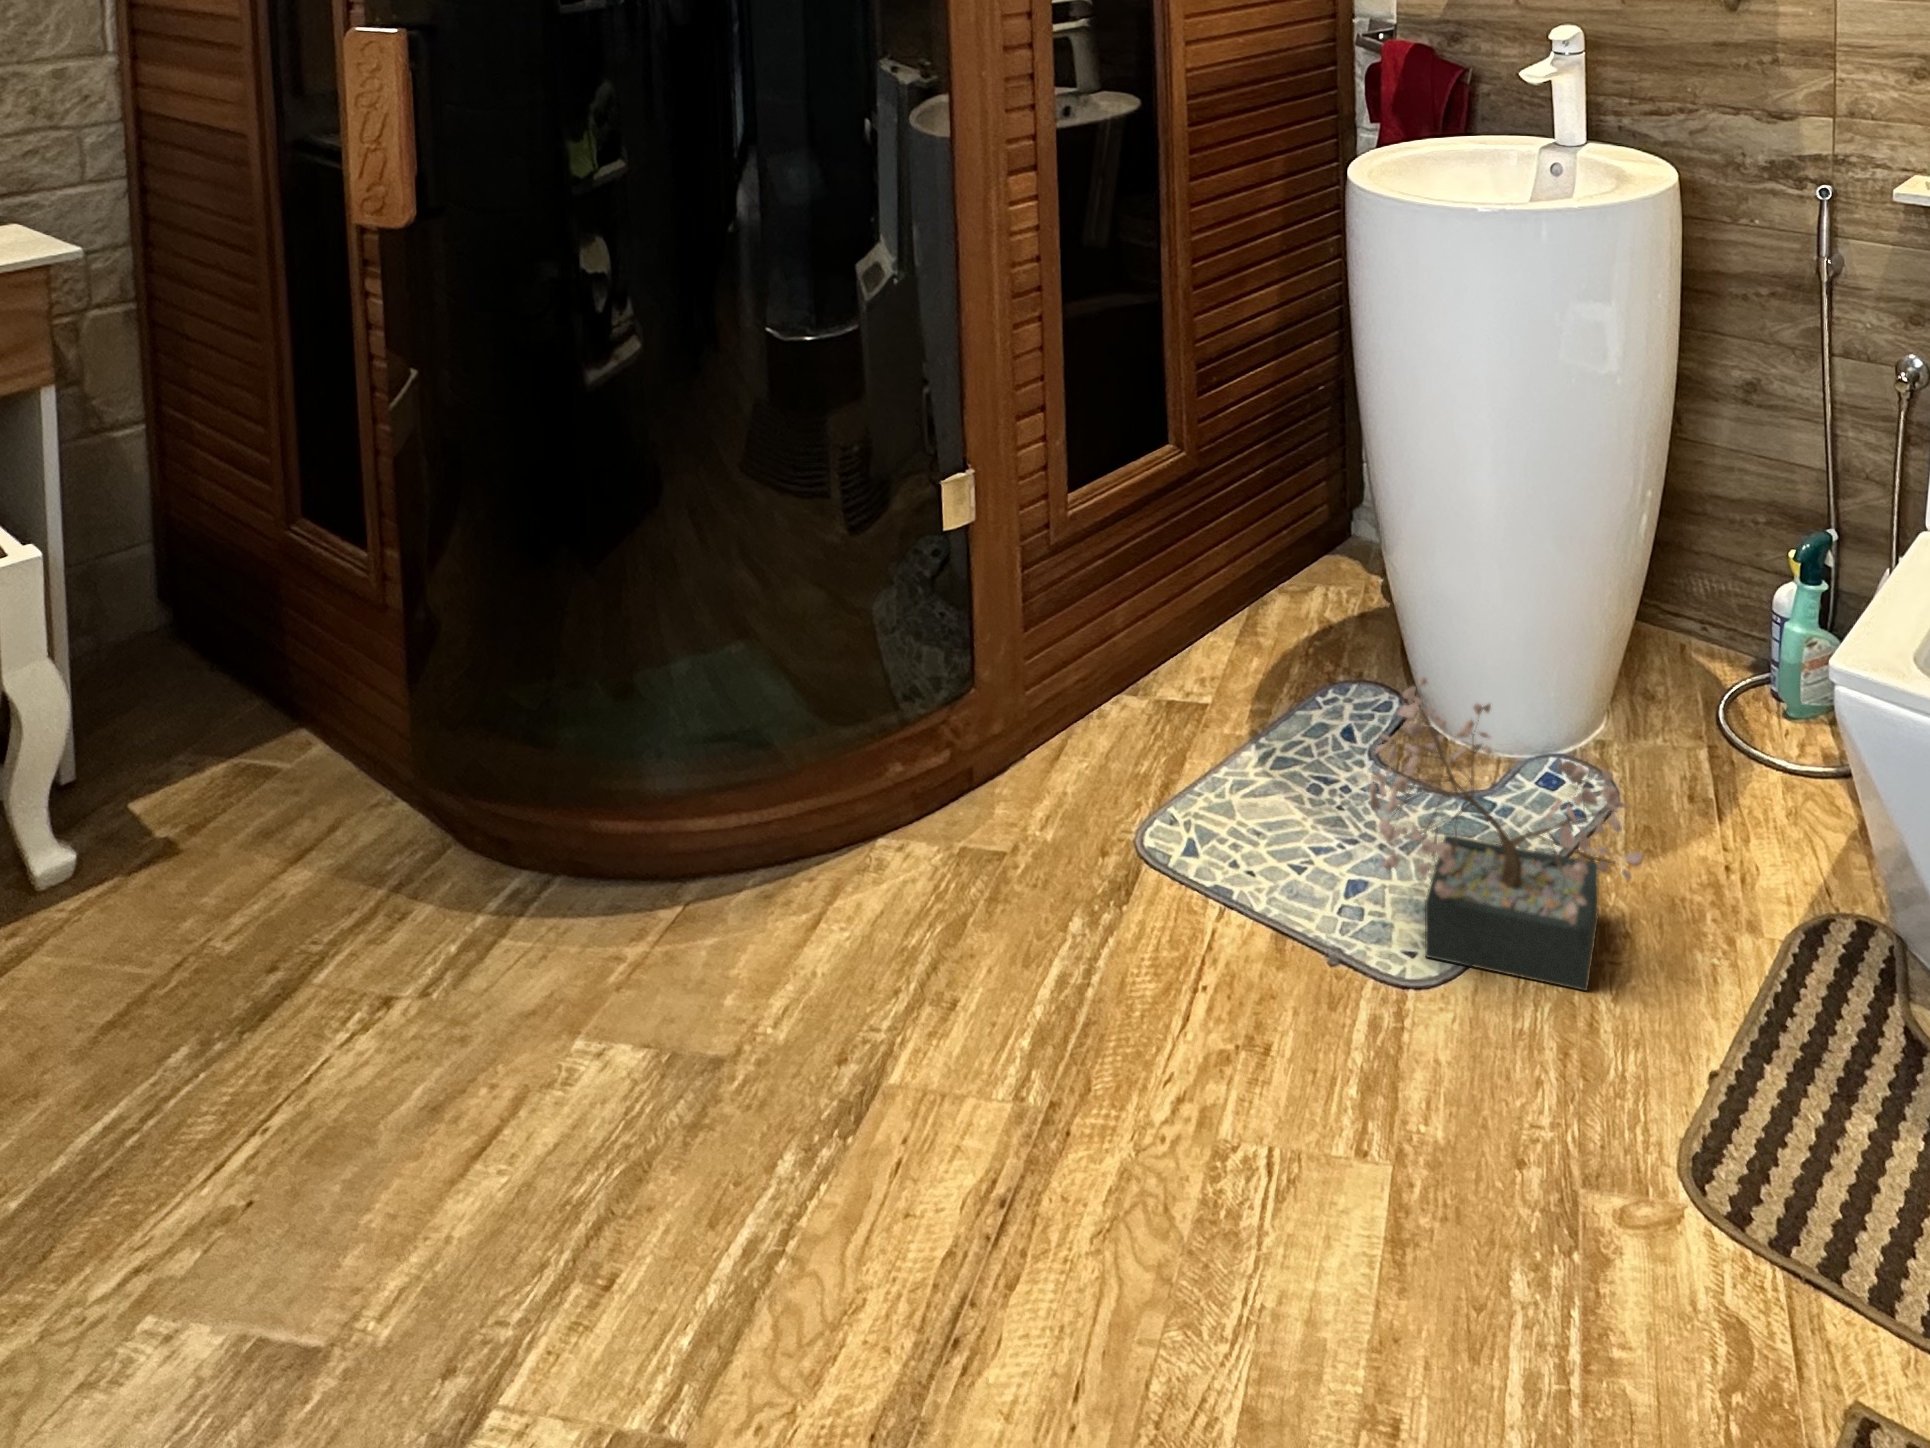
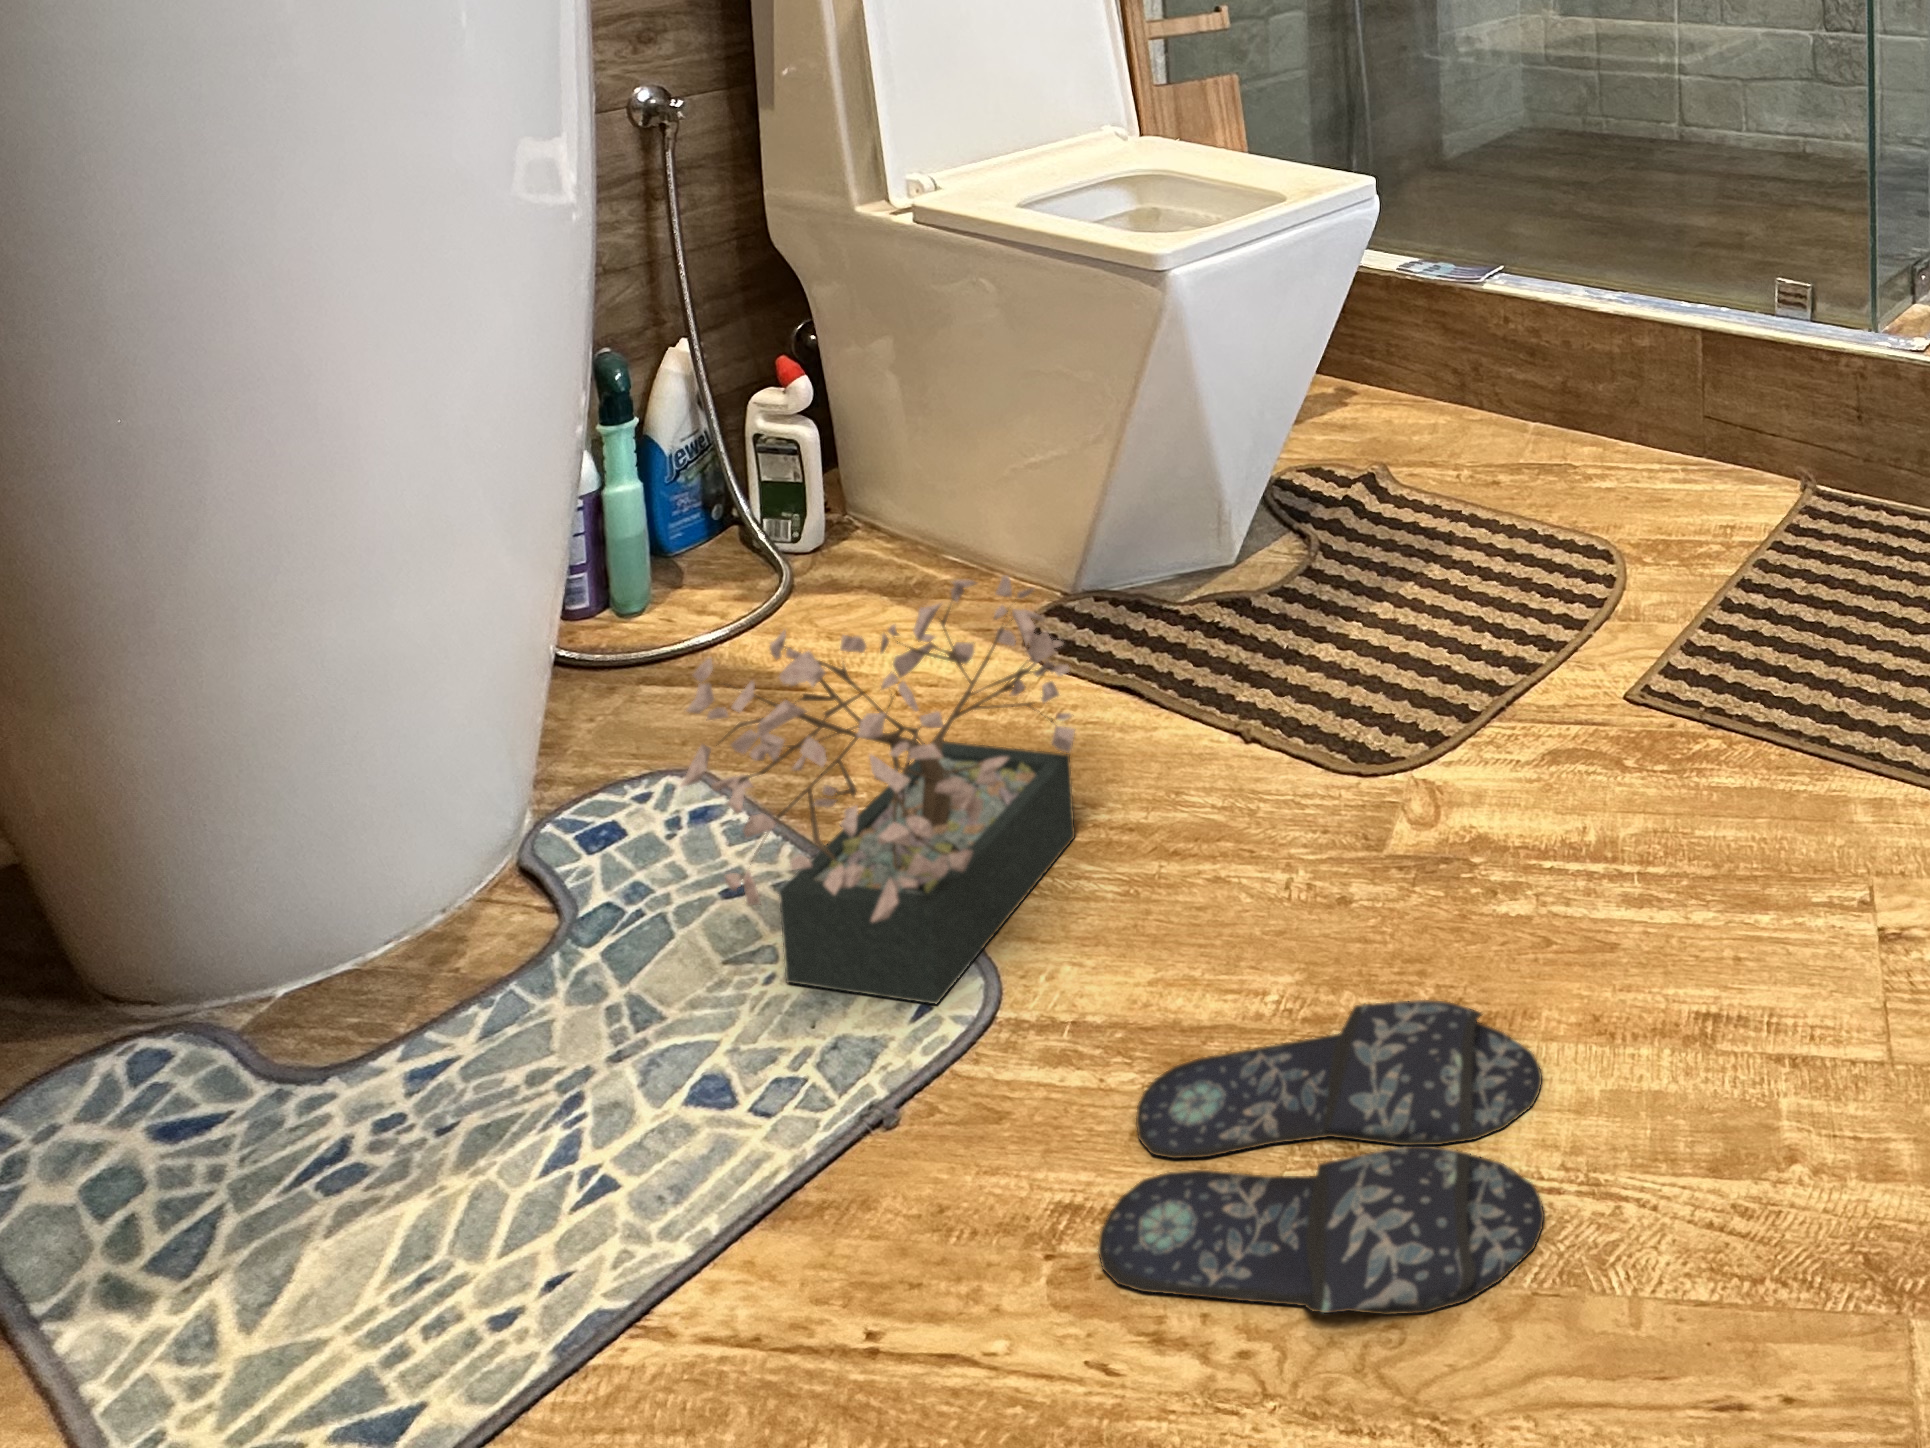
slippers: none [1164,1059,1399,1294] -> present [1098,1000,1544,1315]

